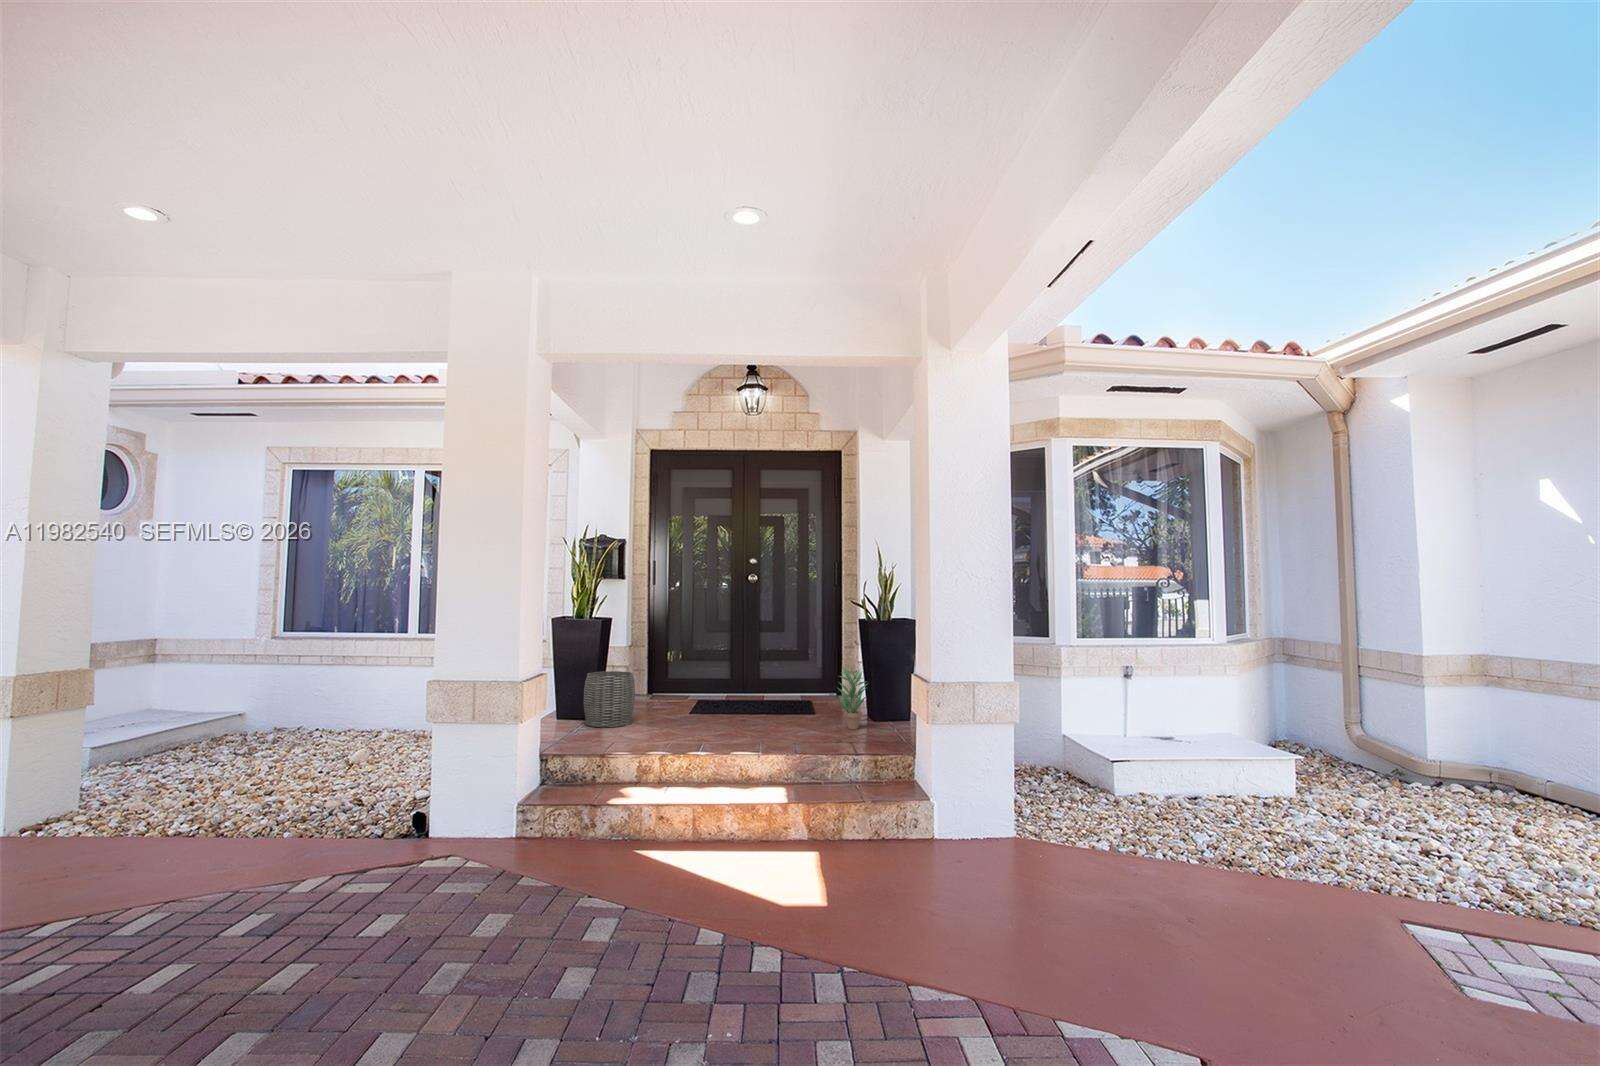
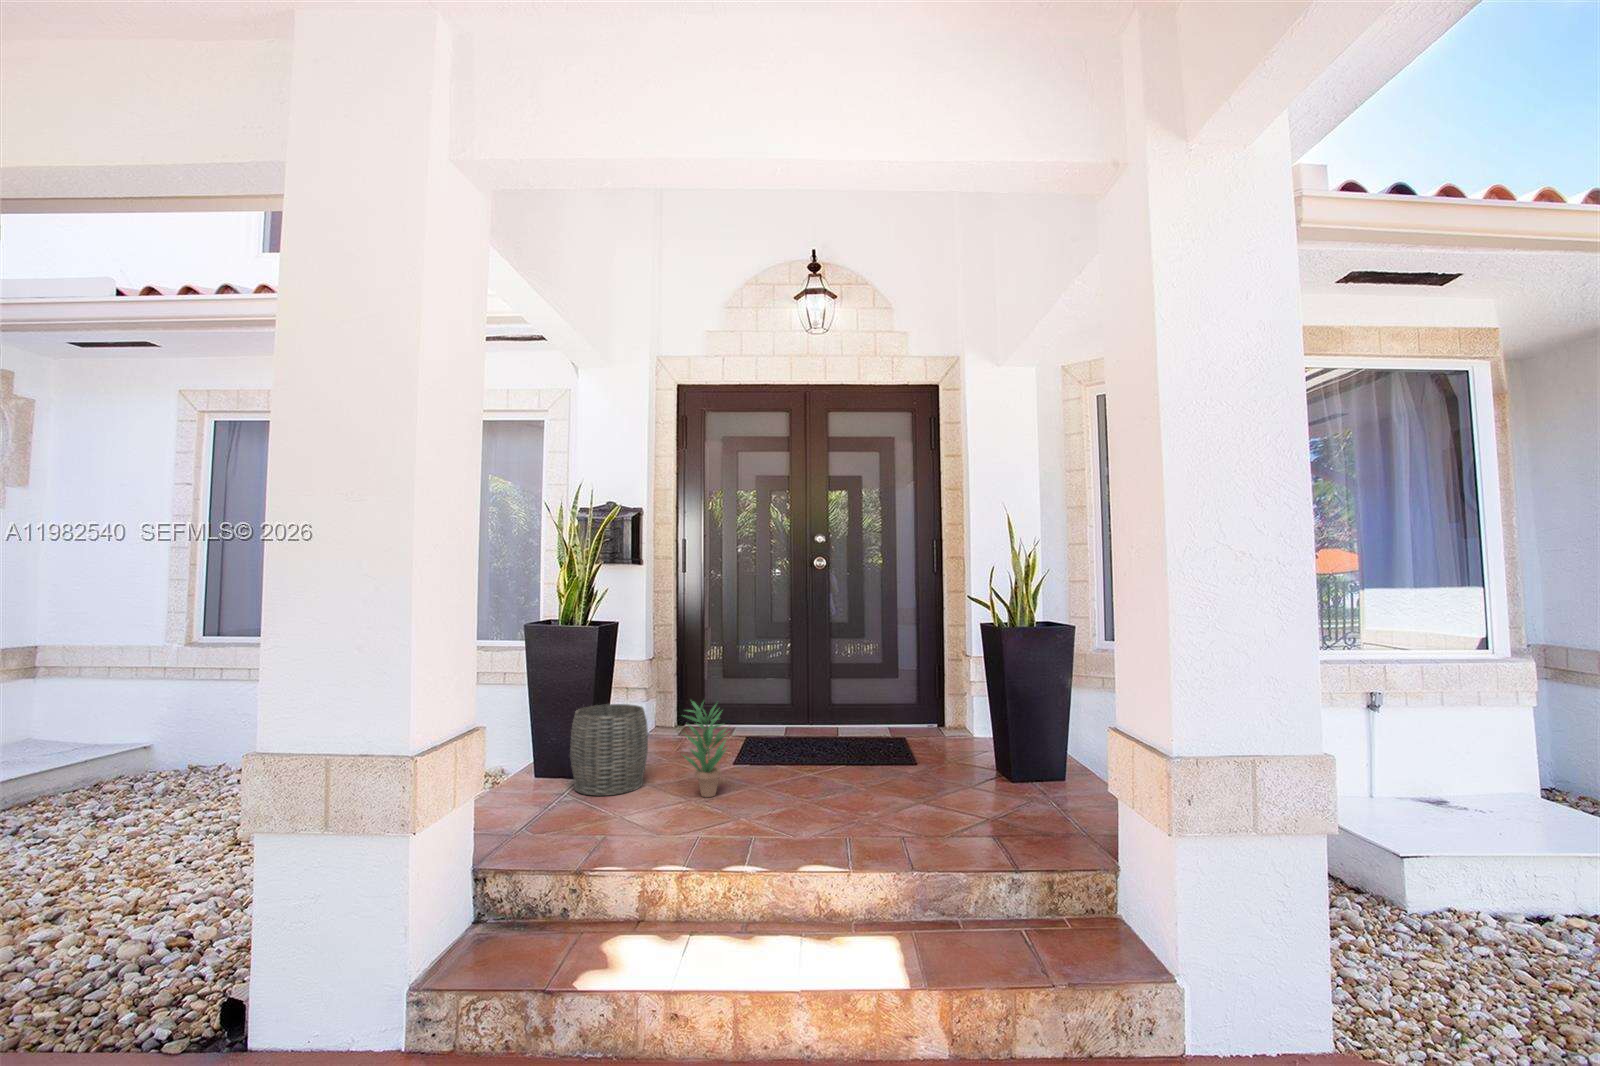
potted plant: present [839,667,867,729] -> present [684,702,727,797]

